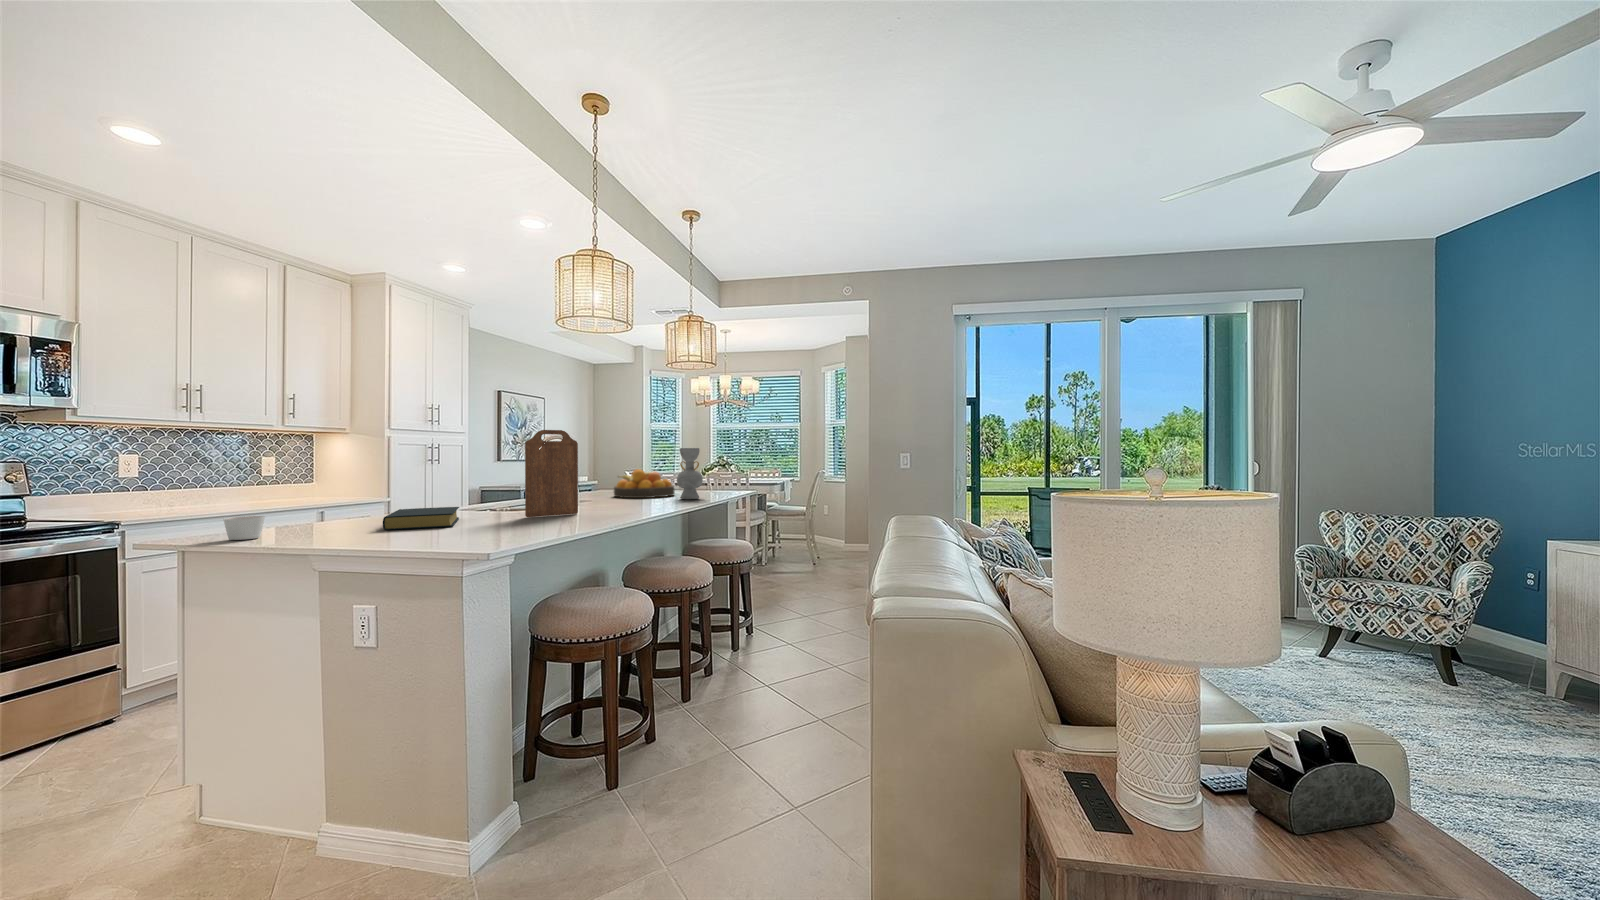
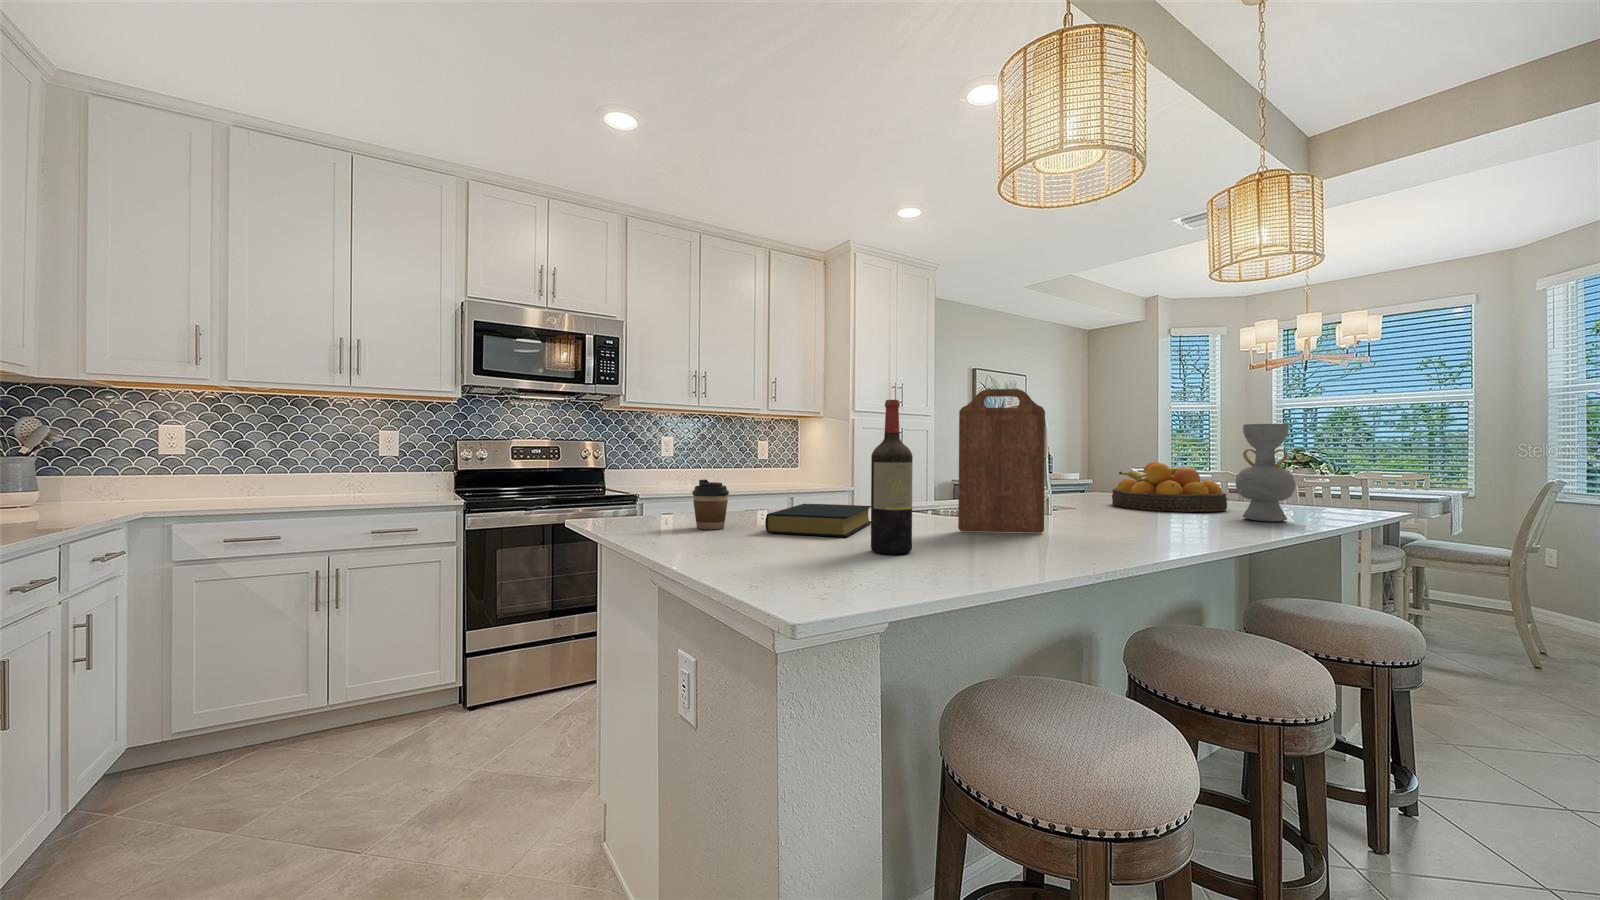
wine bottle: none [479,440,506,531] -> present [871,400,913,554]
coffee cup: none [306,495,342,534] -> present [692,480,729,530]
candle: present [223,516,265,540] -> none [617,501,655,529]

